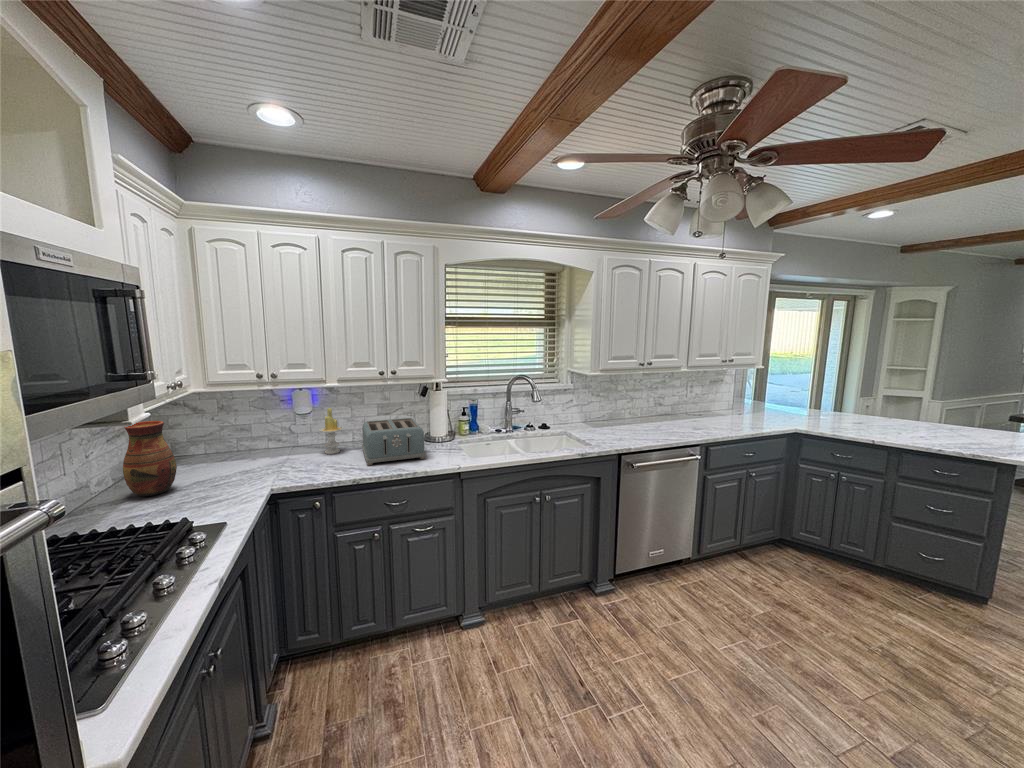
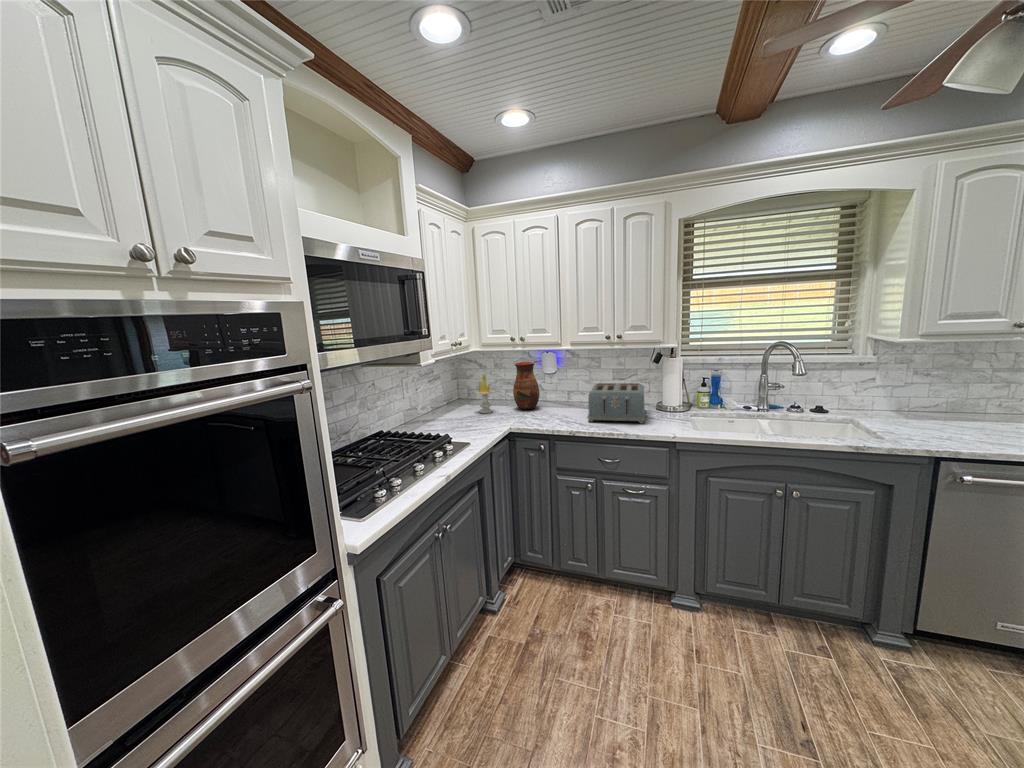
candle: present [319,408,343,454] -> present [475,373,494,413]
vase: present [123,421,177,496] -> present [513,362,540,410]

